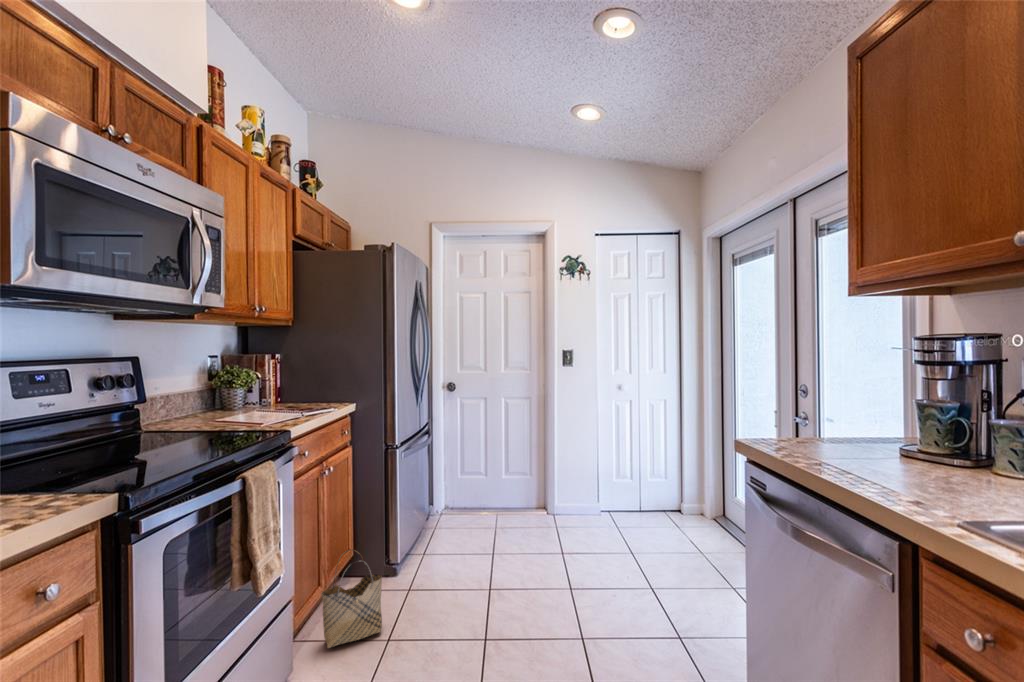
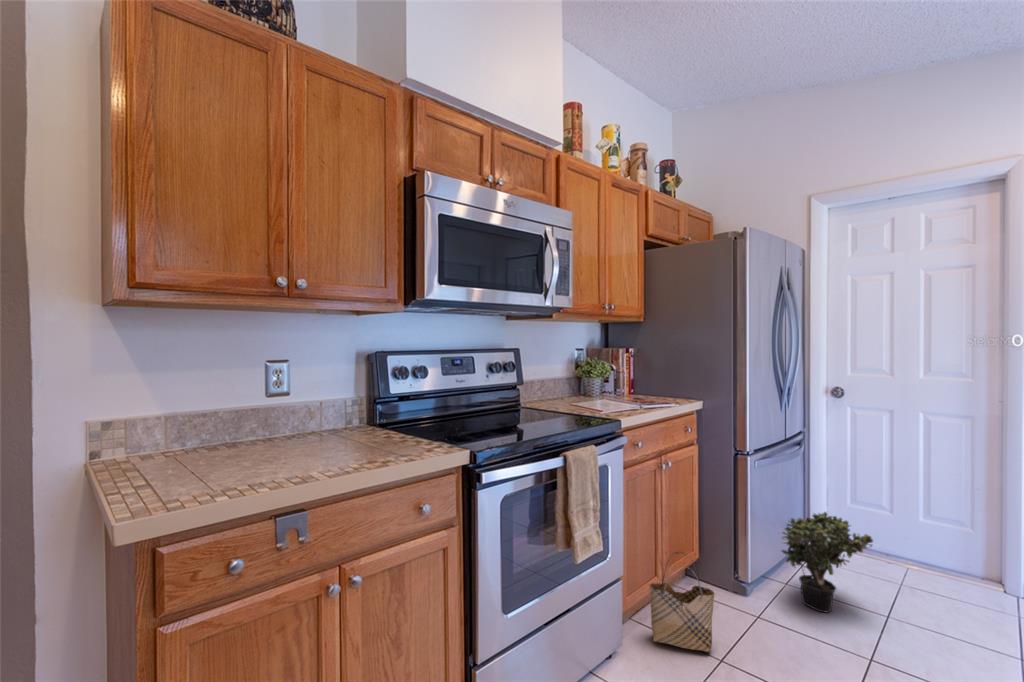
potted plant: none [421,479,482,561] -> present [782,512,873,612]

